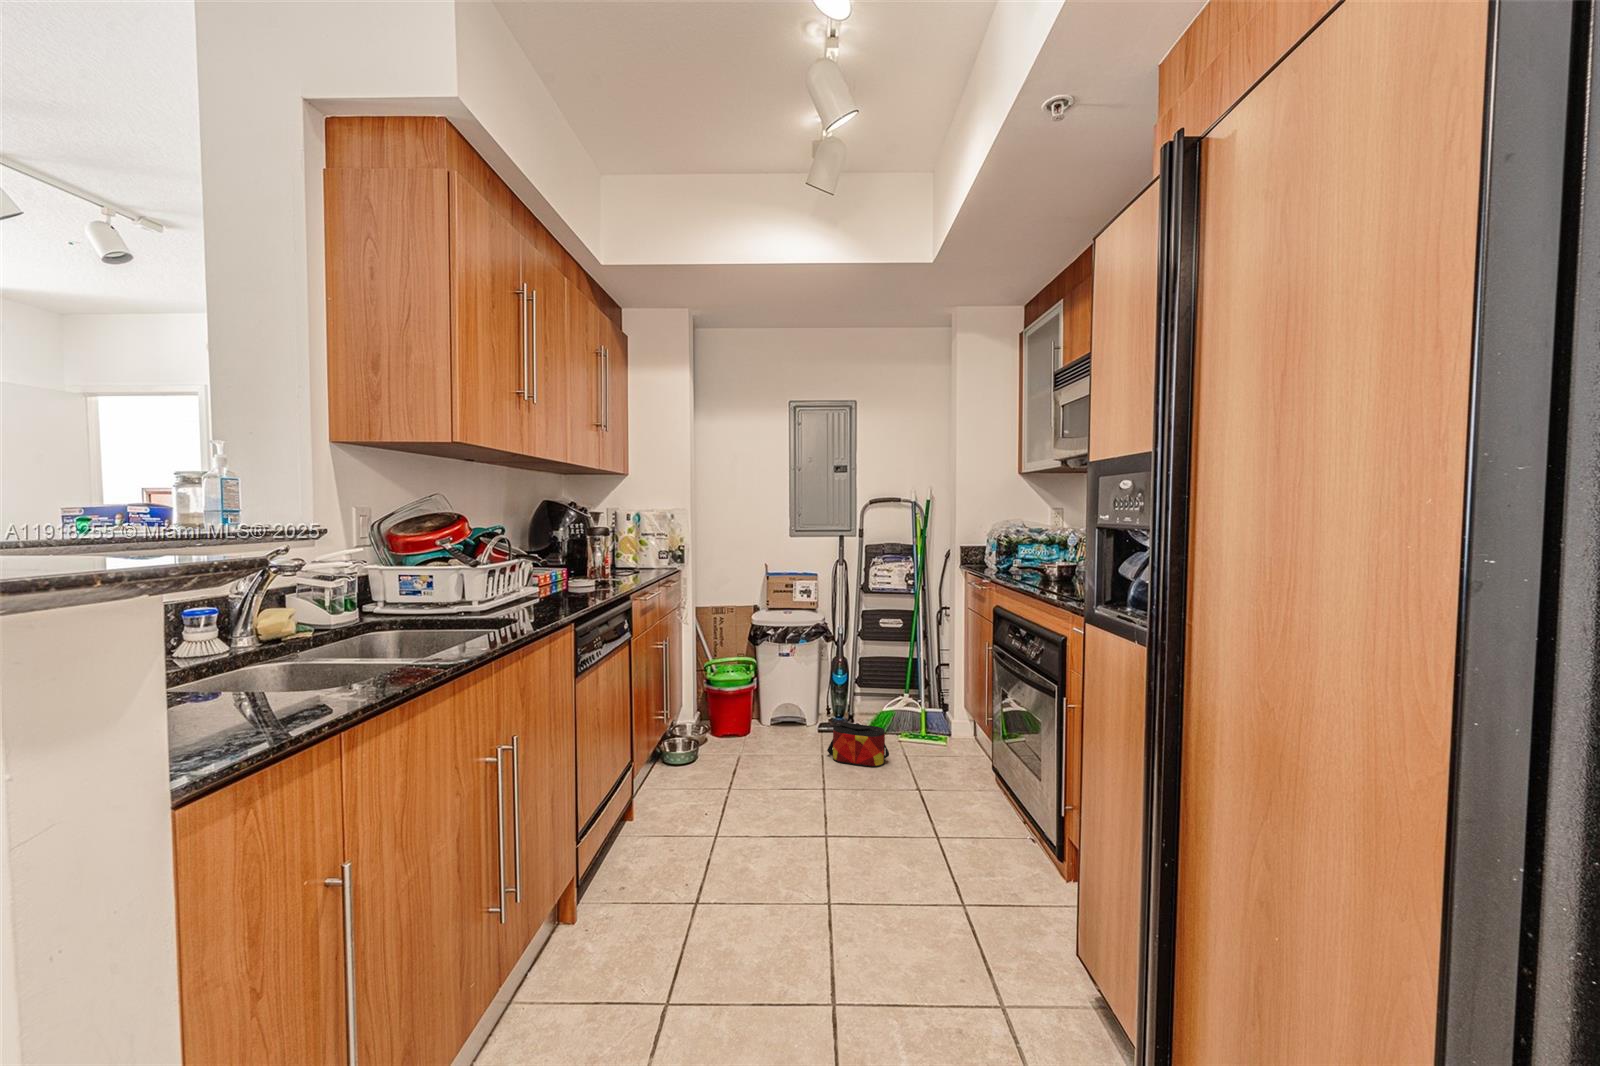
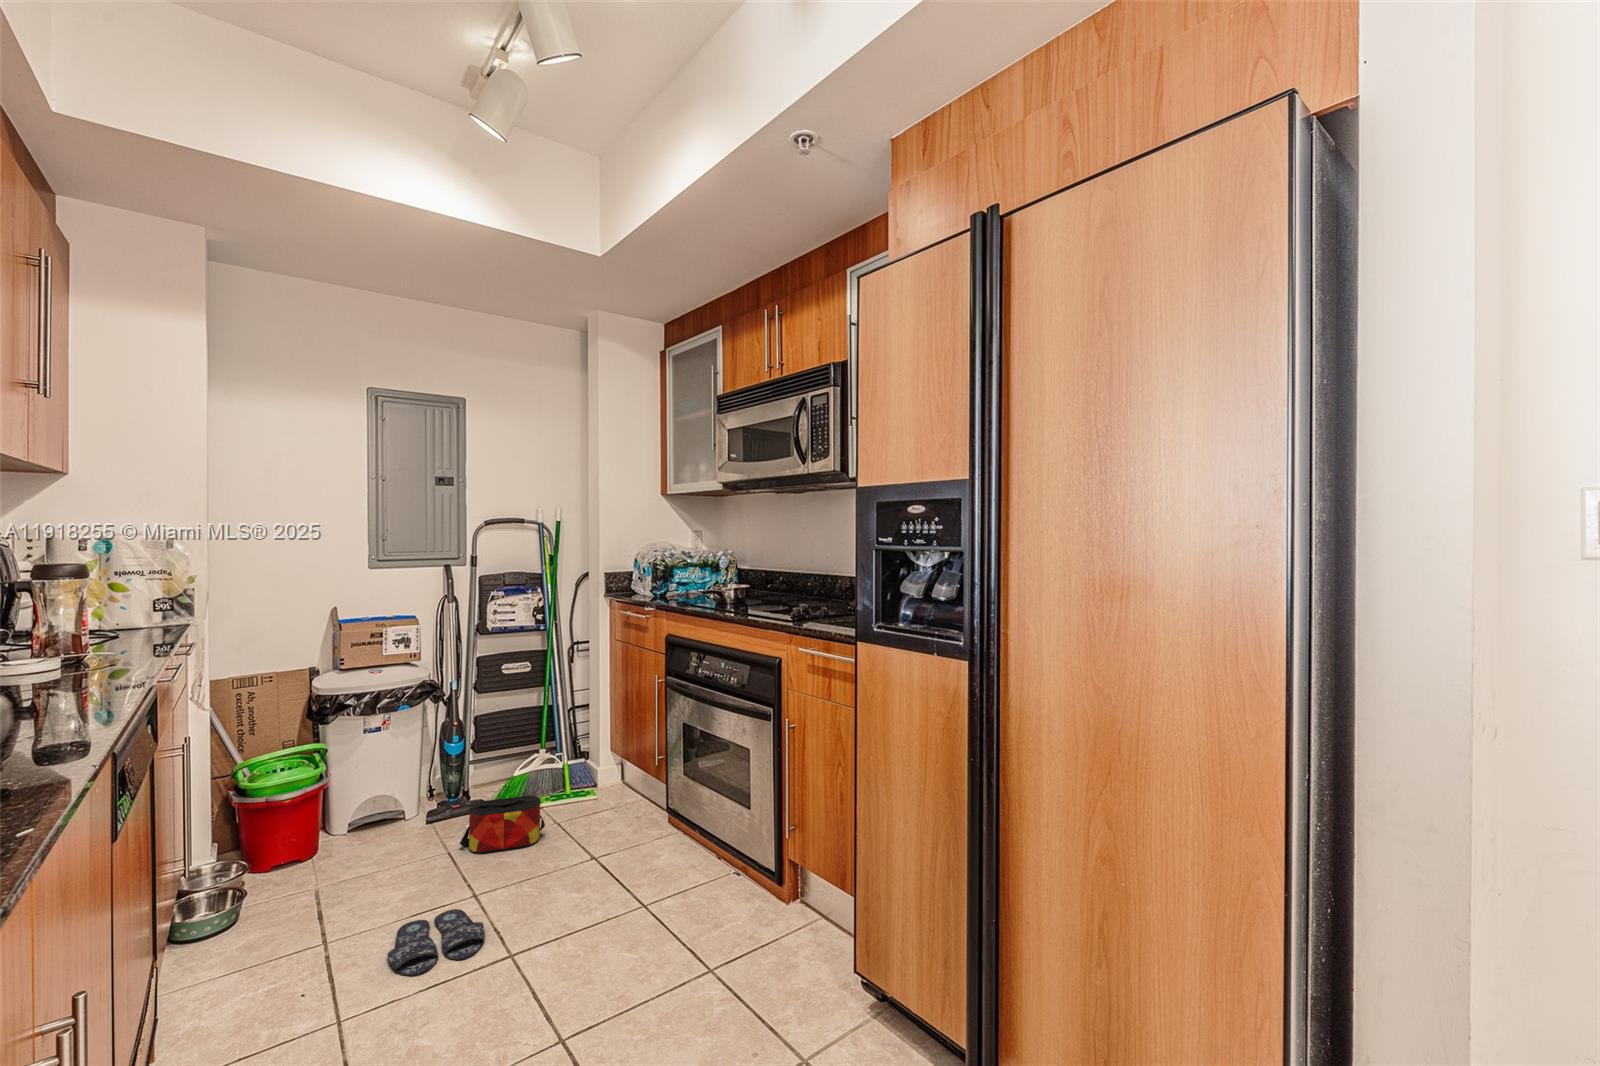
slippers: none [755,792,818,828] -> present [387,909,485,976]

